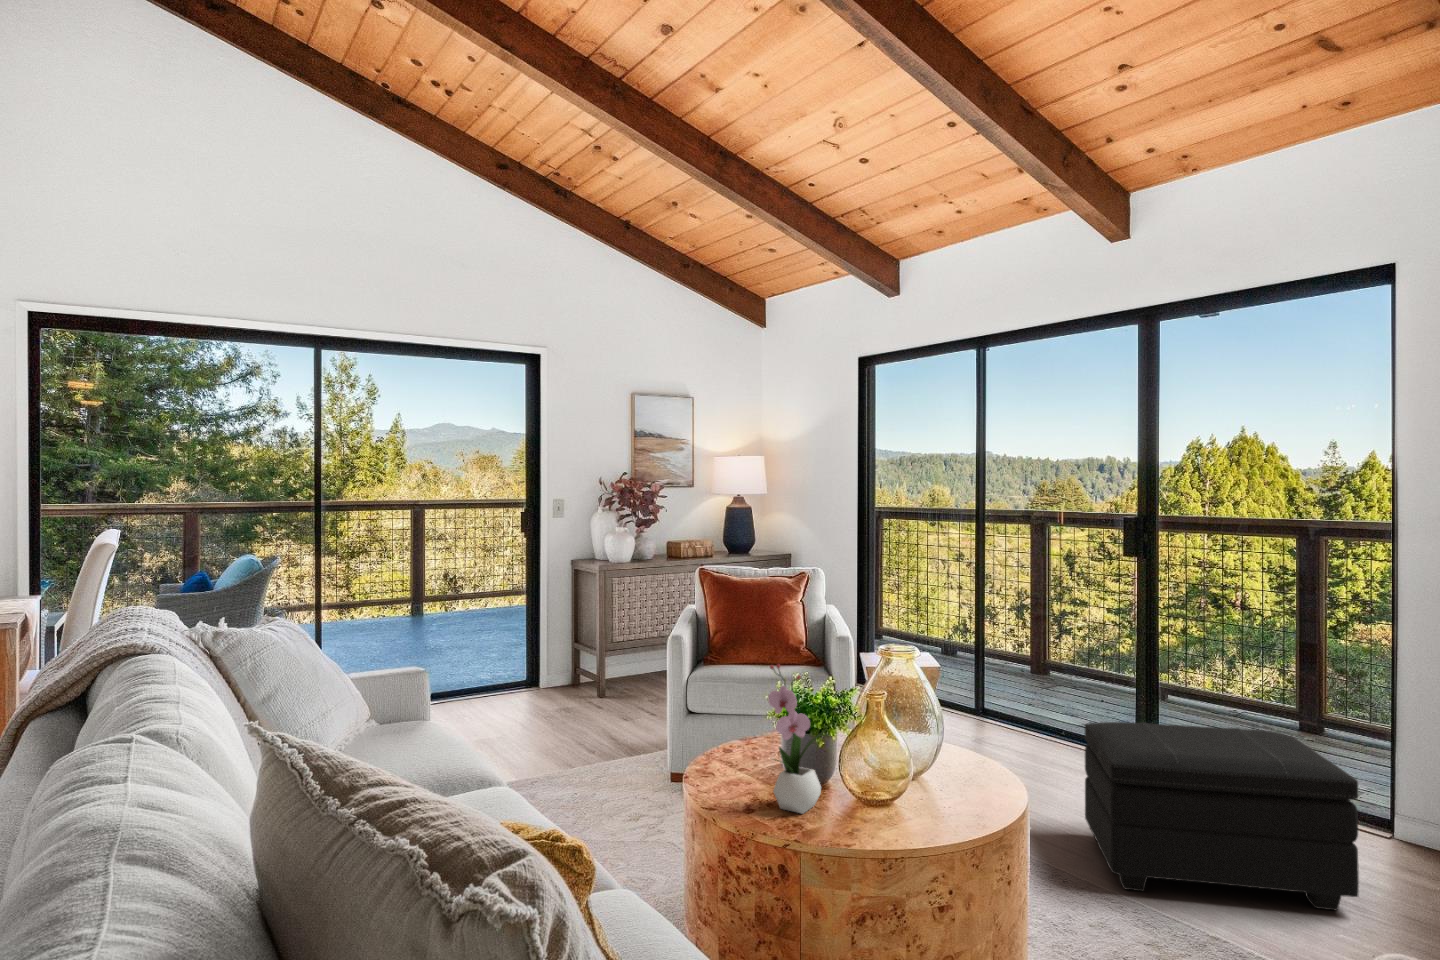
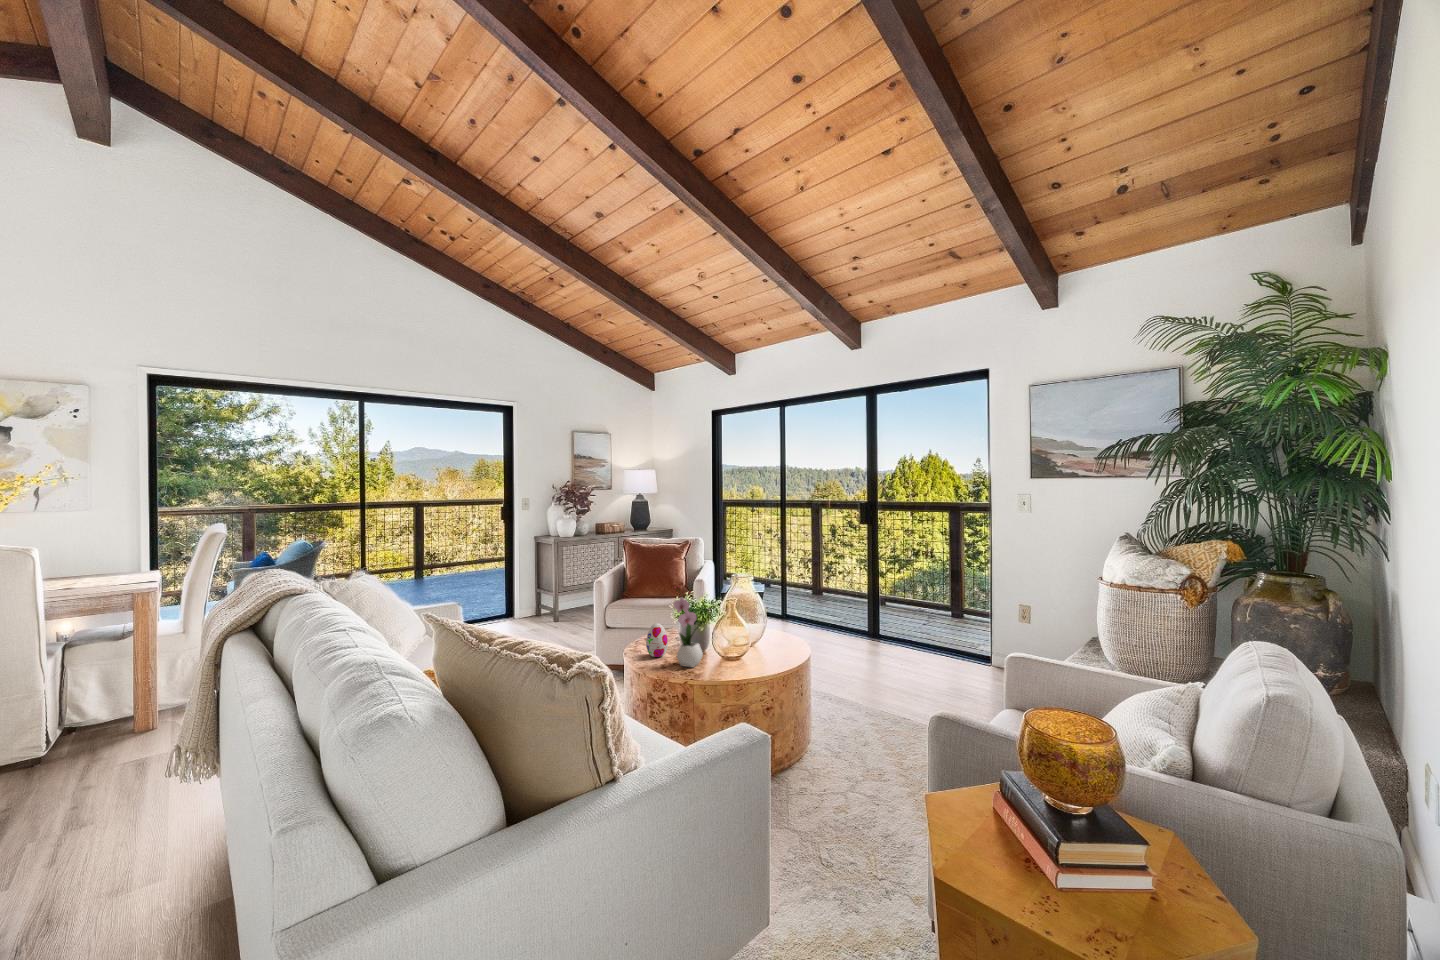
footstool: present [1084,722,1359,910] -> none [841,613,974,702]
decorative egg: none [722,726,761,786] -> present [646,623,668,657]

